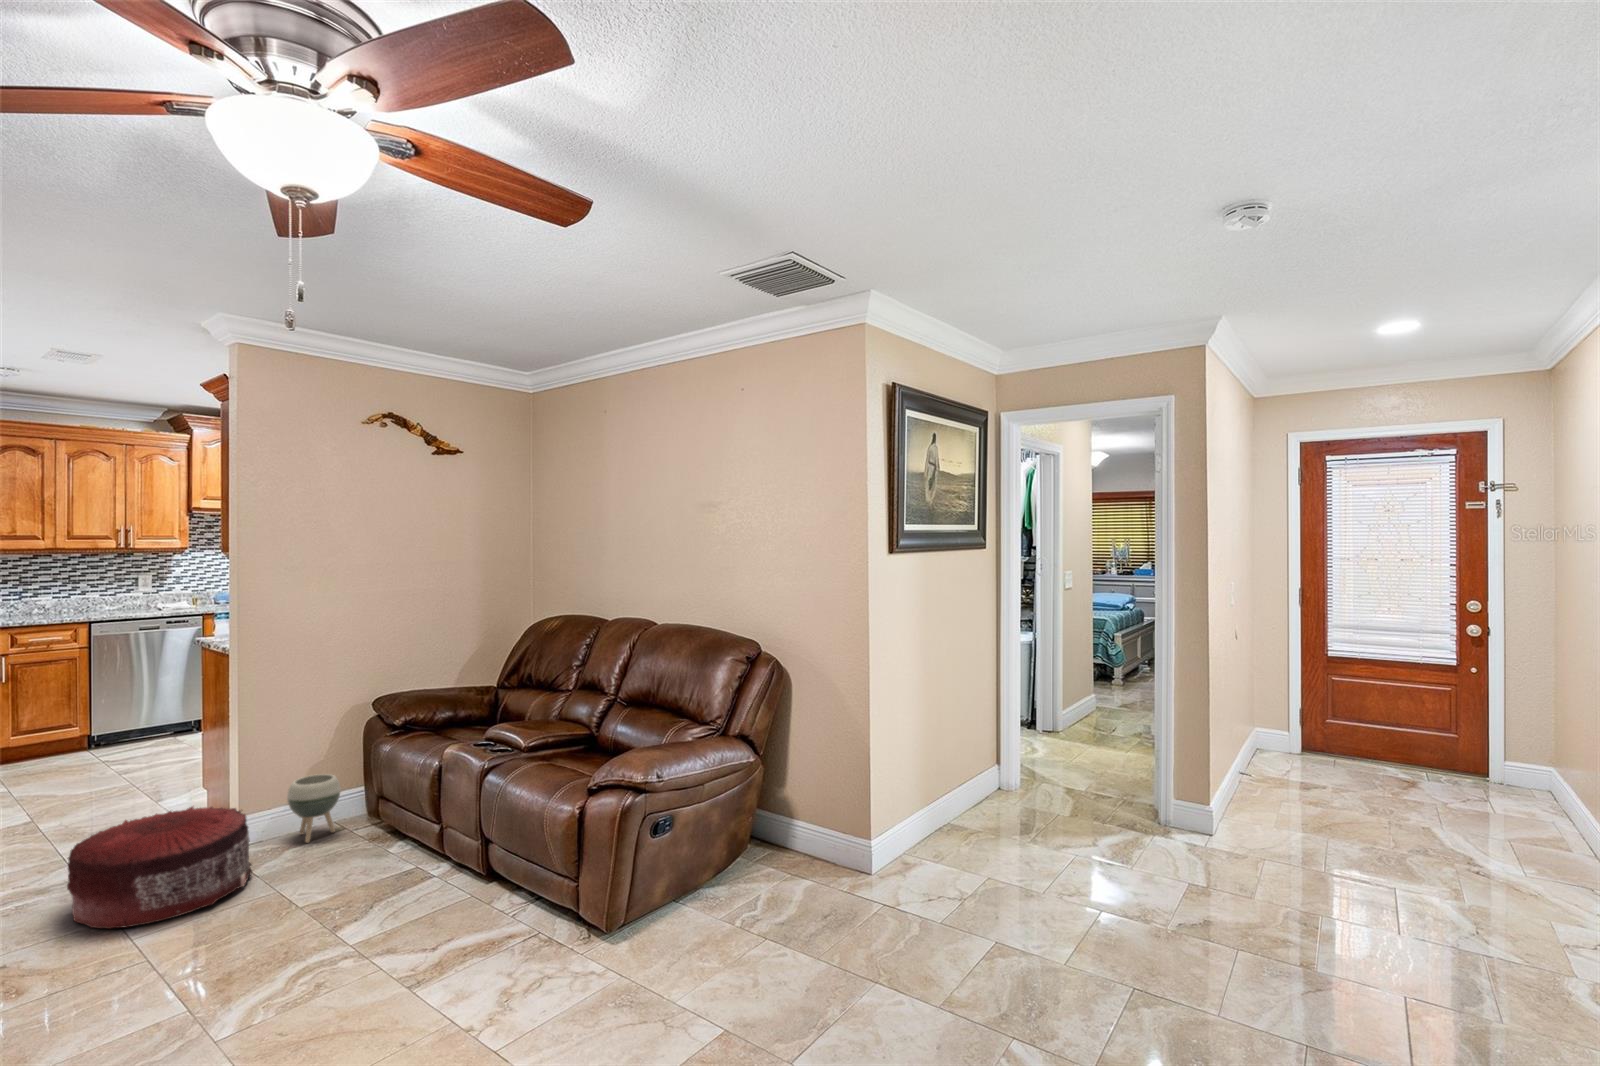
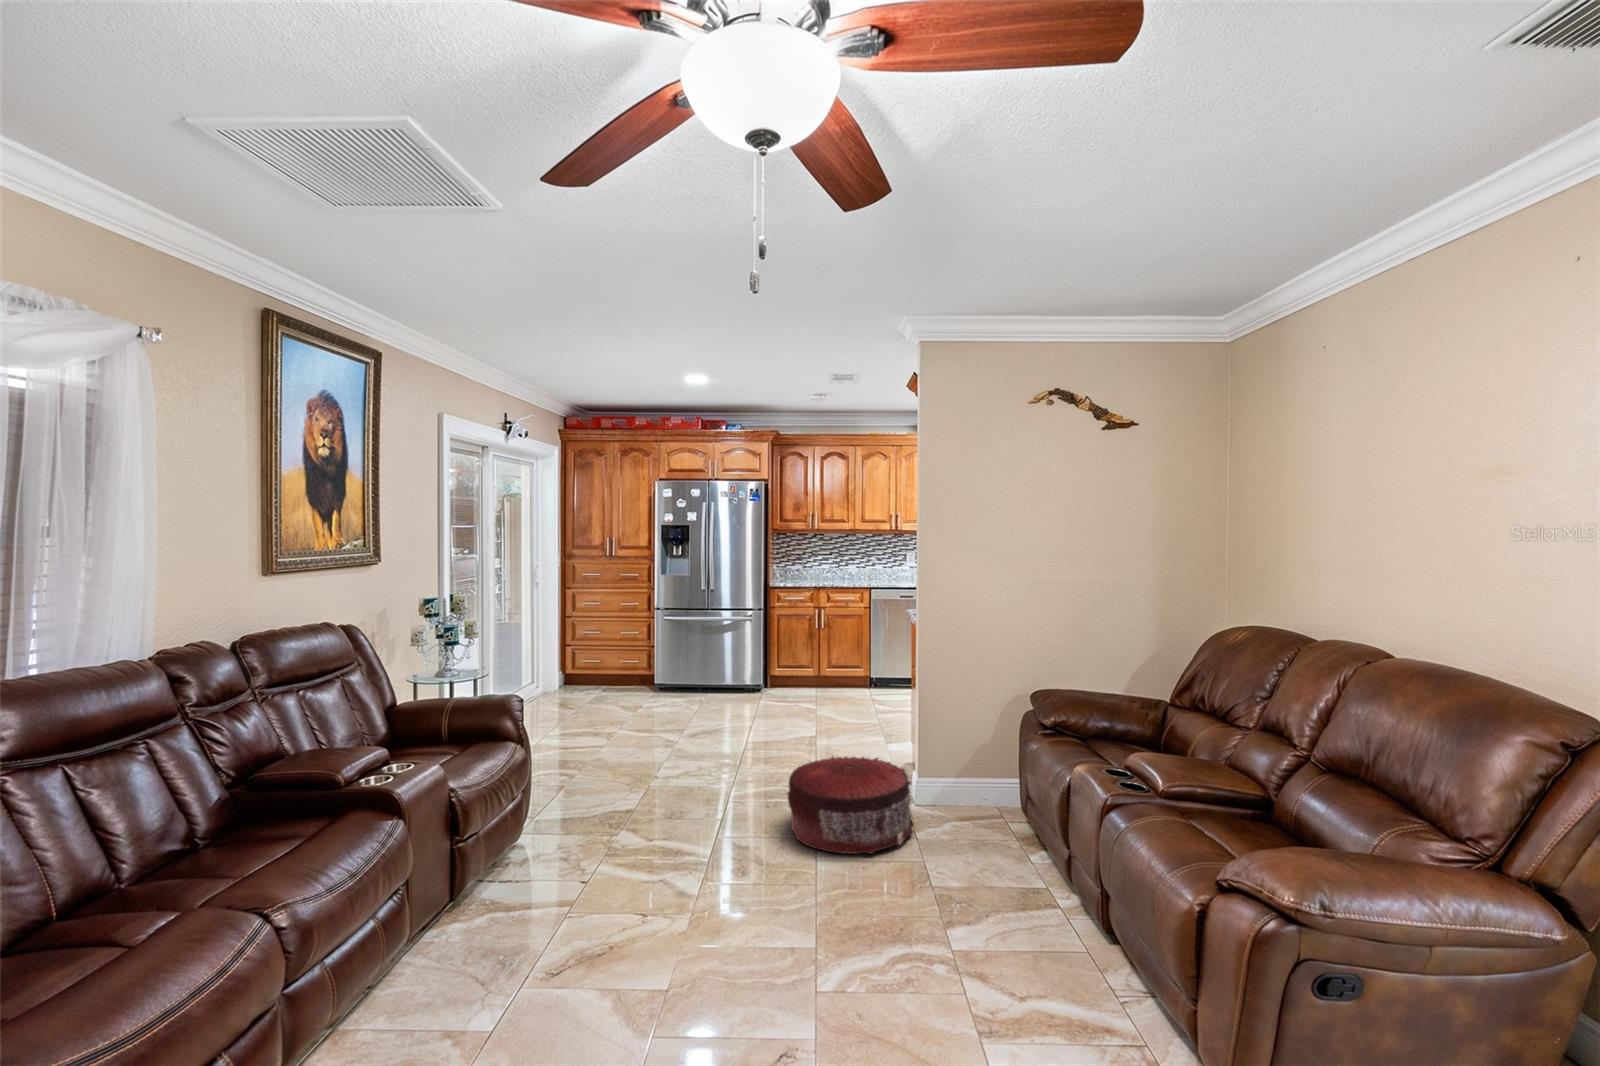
planter: present [287,774,341,843] -> none [952,754,998,819]

